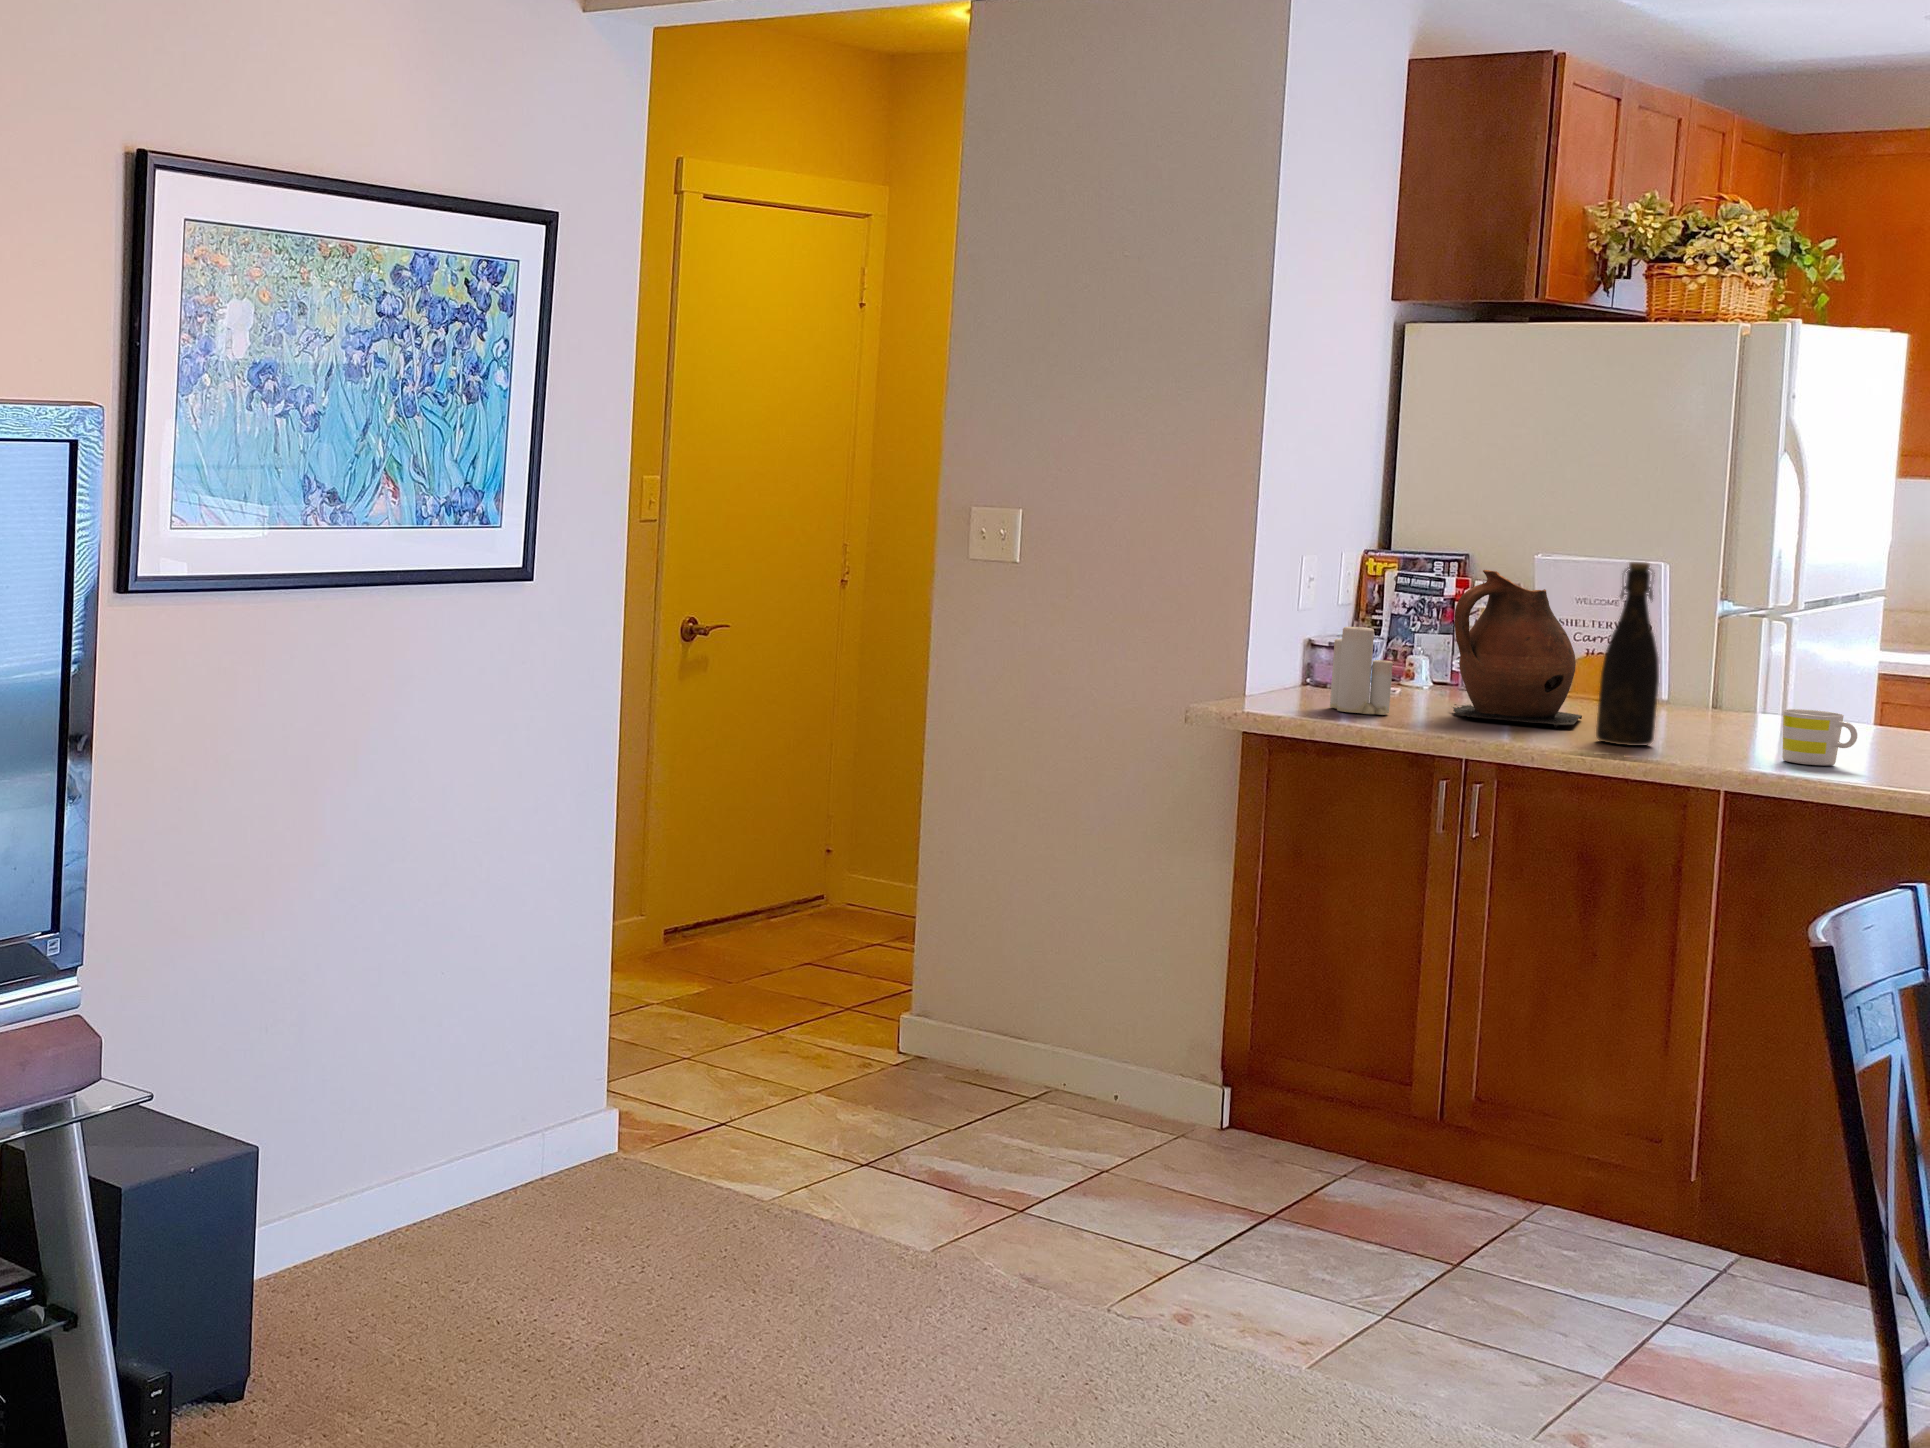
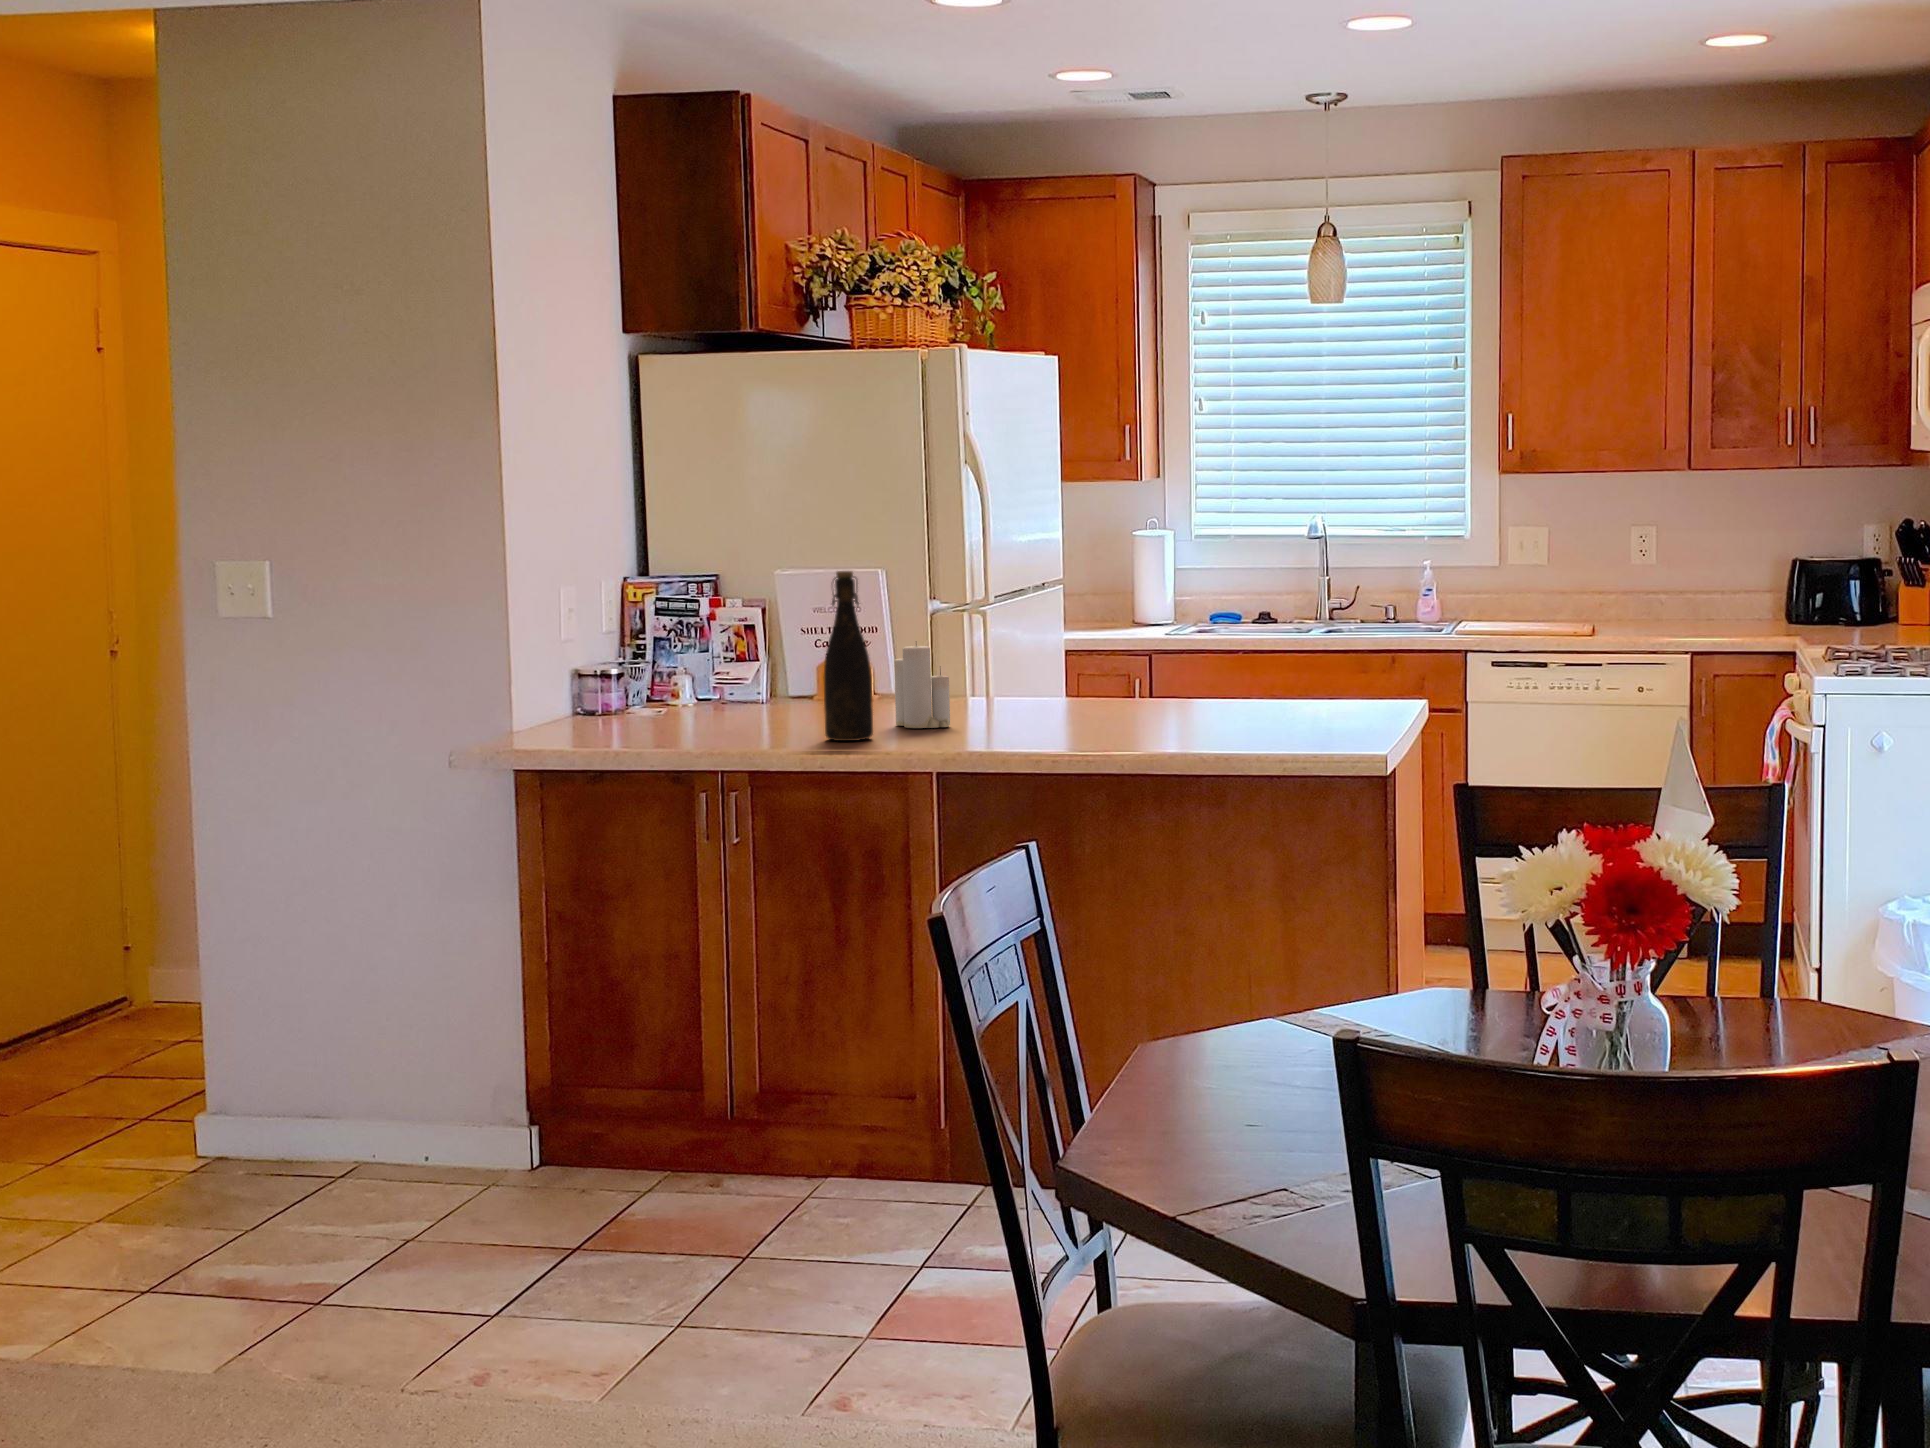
ceramic pitcher: present [1453,570,1582,728] -> none [697,588,820,731]
candle: present [1330,618,1393,715] -> present [894,644,950,728]
mug: present [1782,709,1857,765] -> none [971,692,1029,741]

